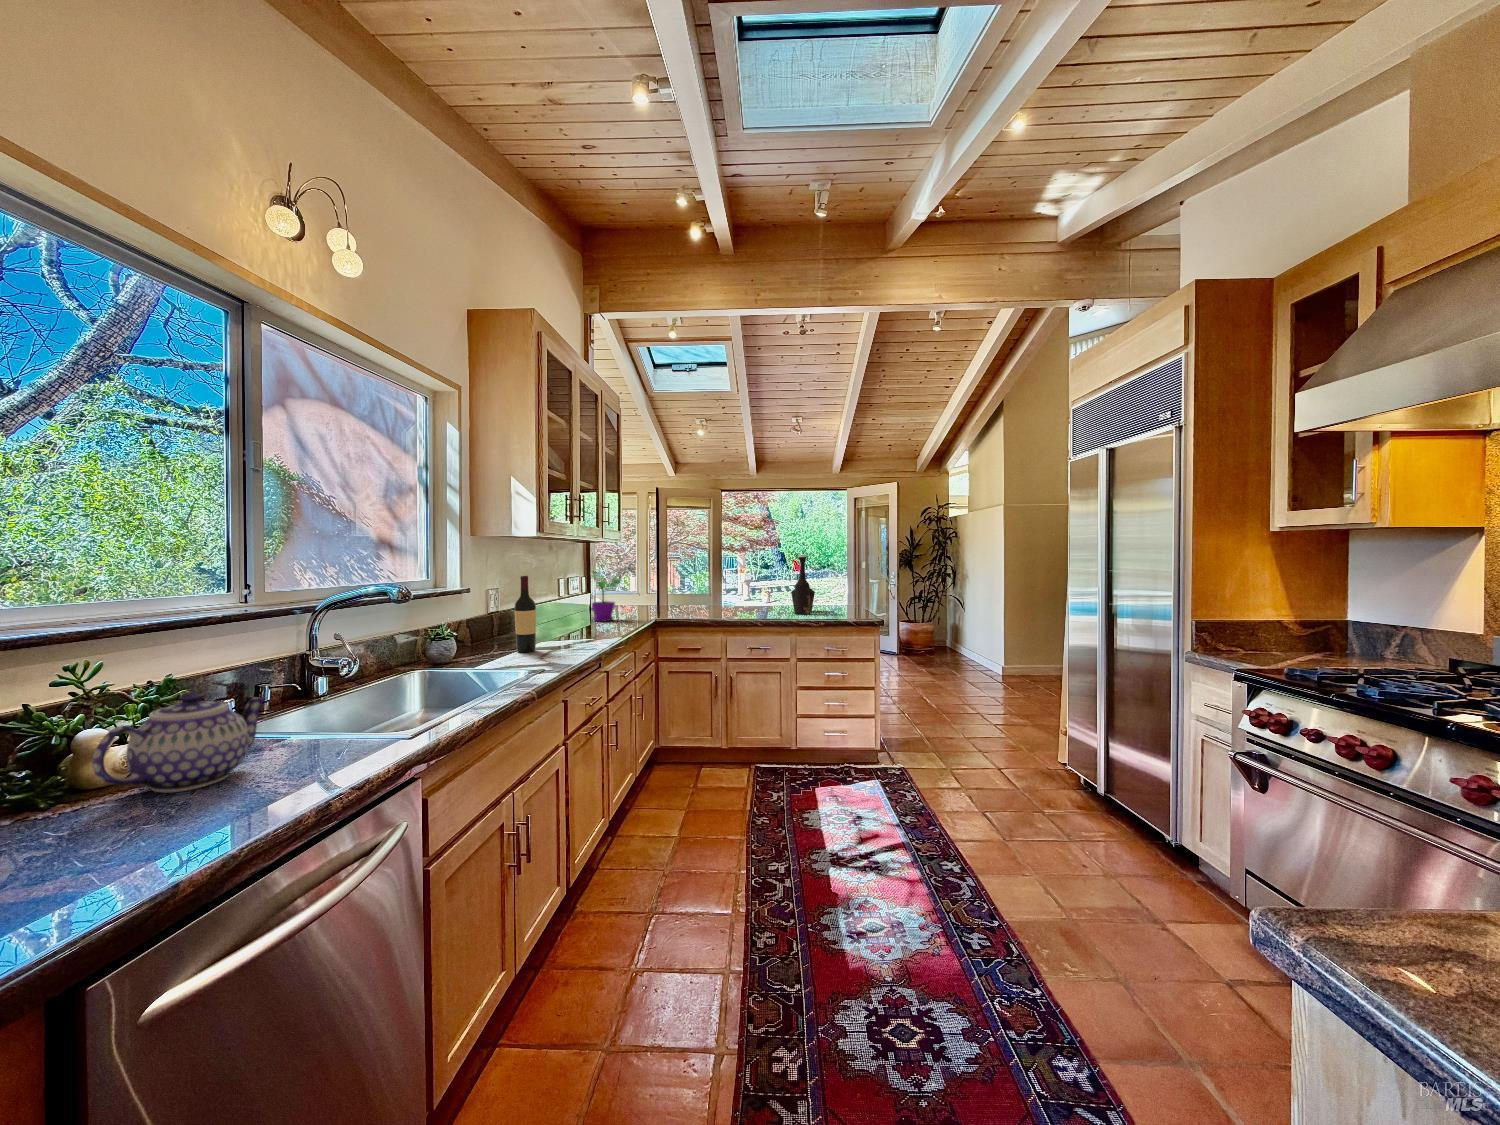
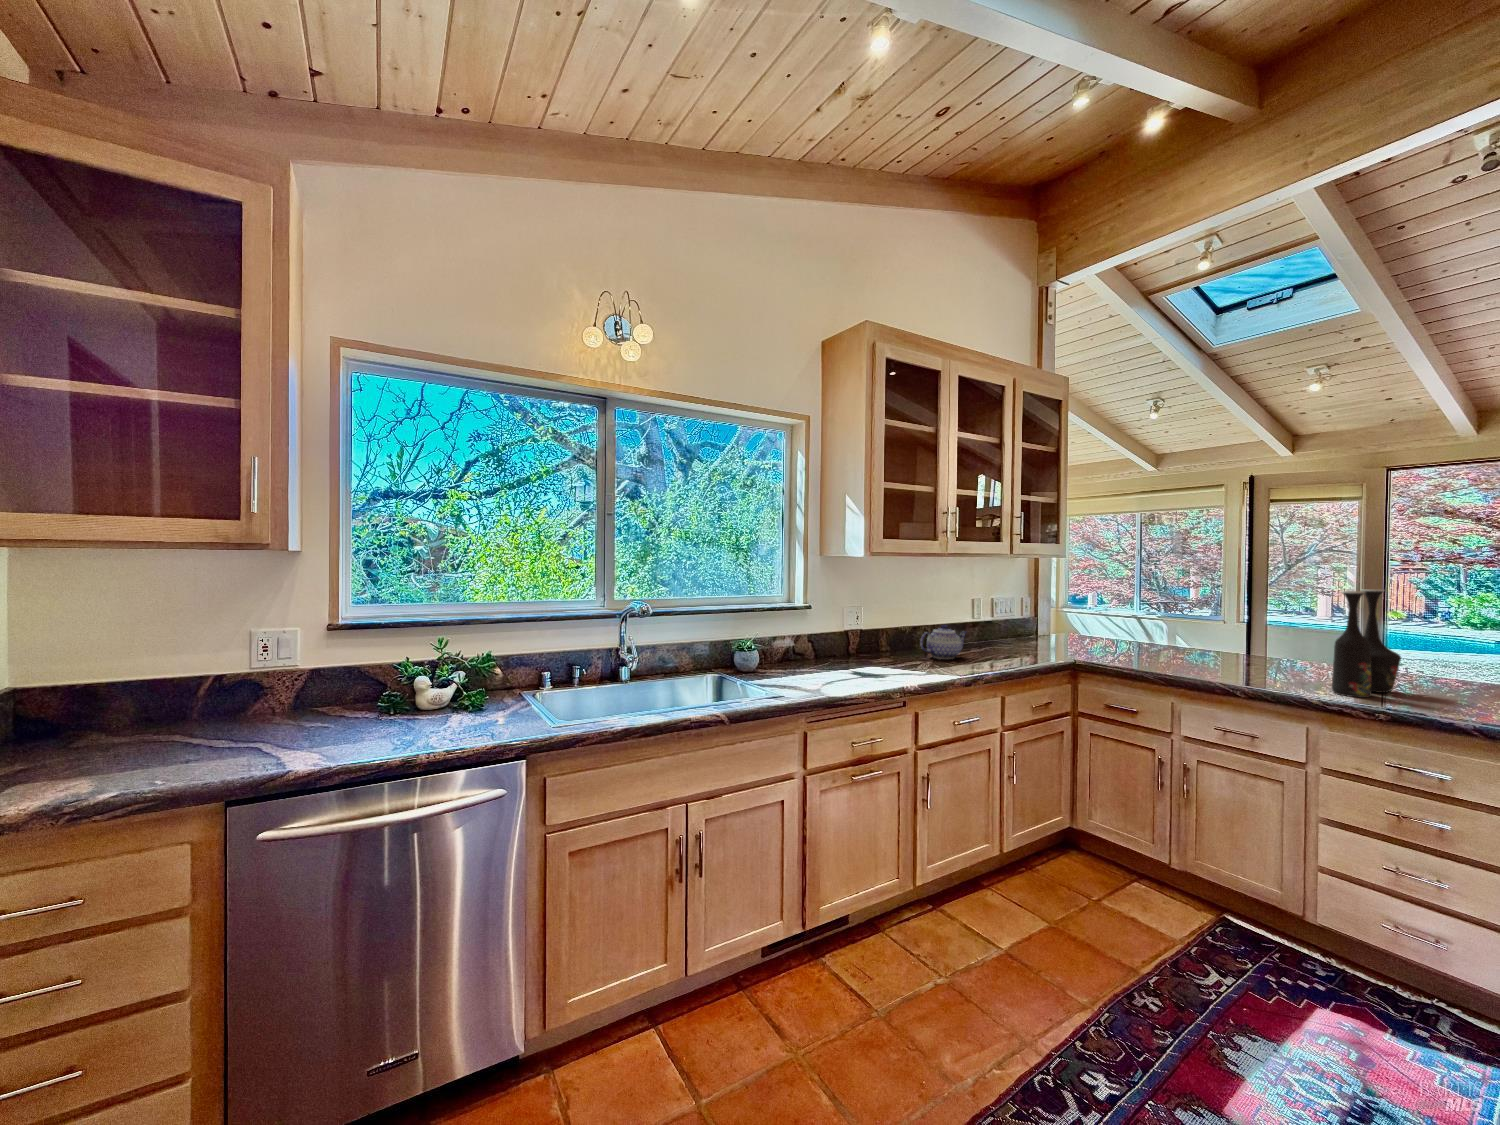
flower pot: present [592,571,621,621] -> none [987,591,1030,656]
wine bottle: present [514,576,536,652] -> none [823,599,844,677]
teapot: present [92,692,266,792] -> present [920,625,966,659]

